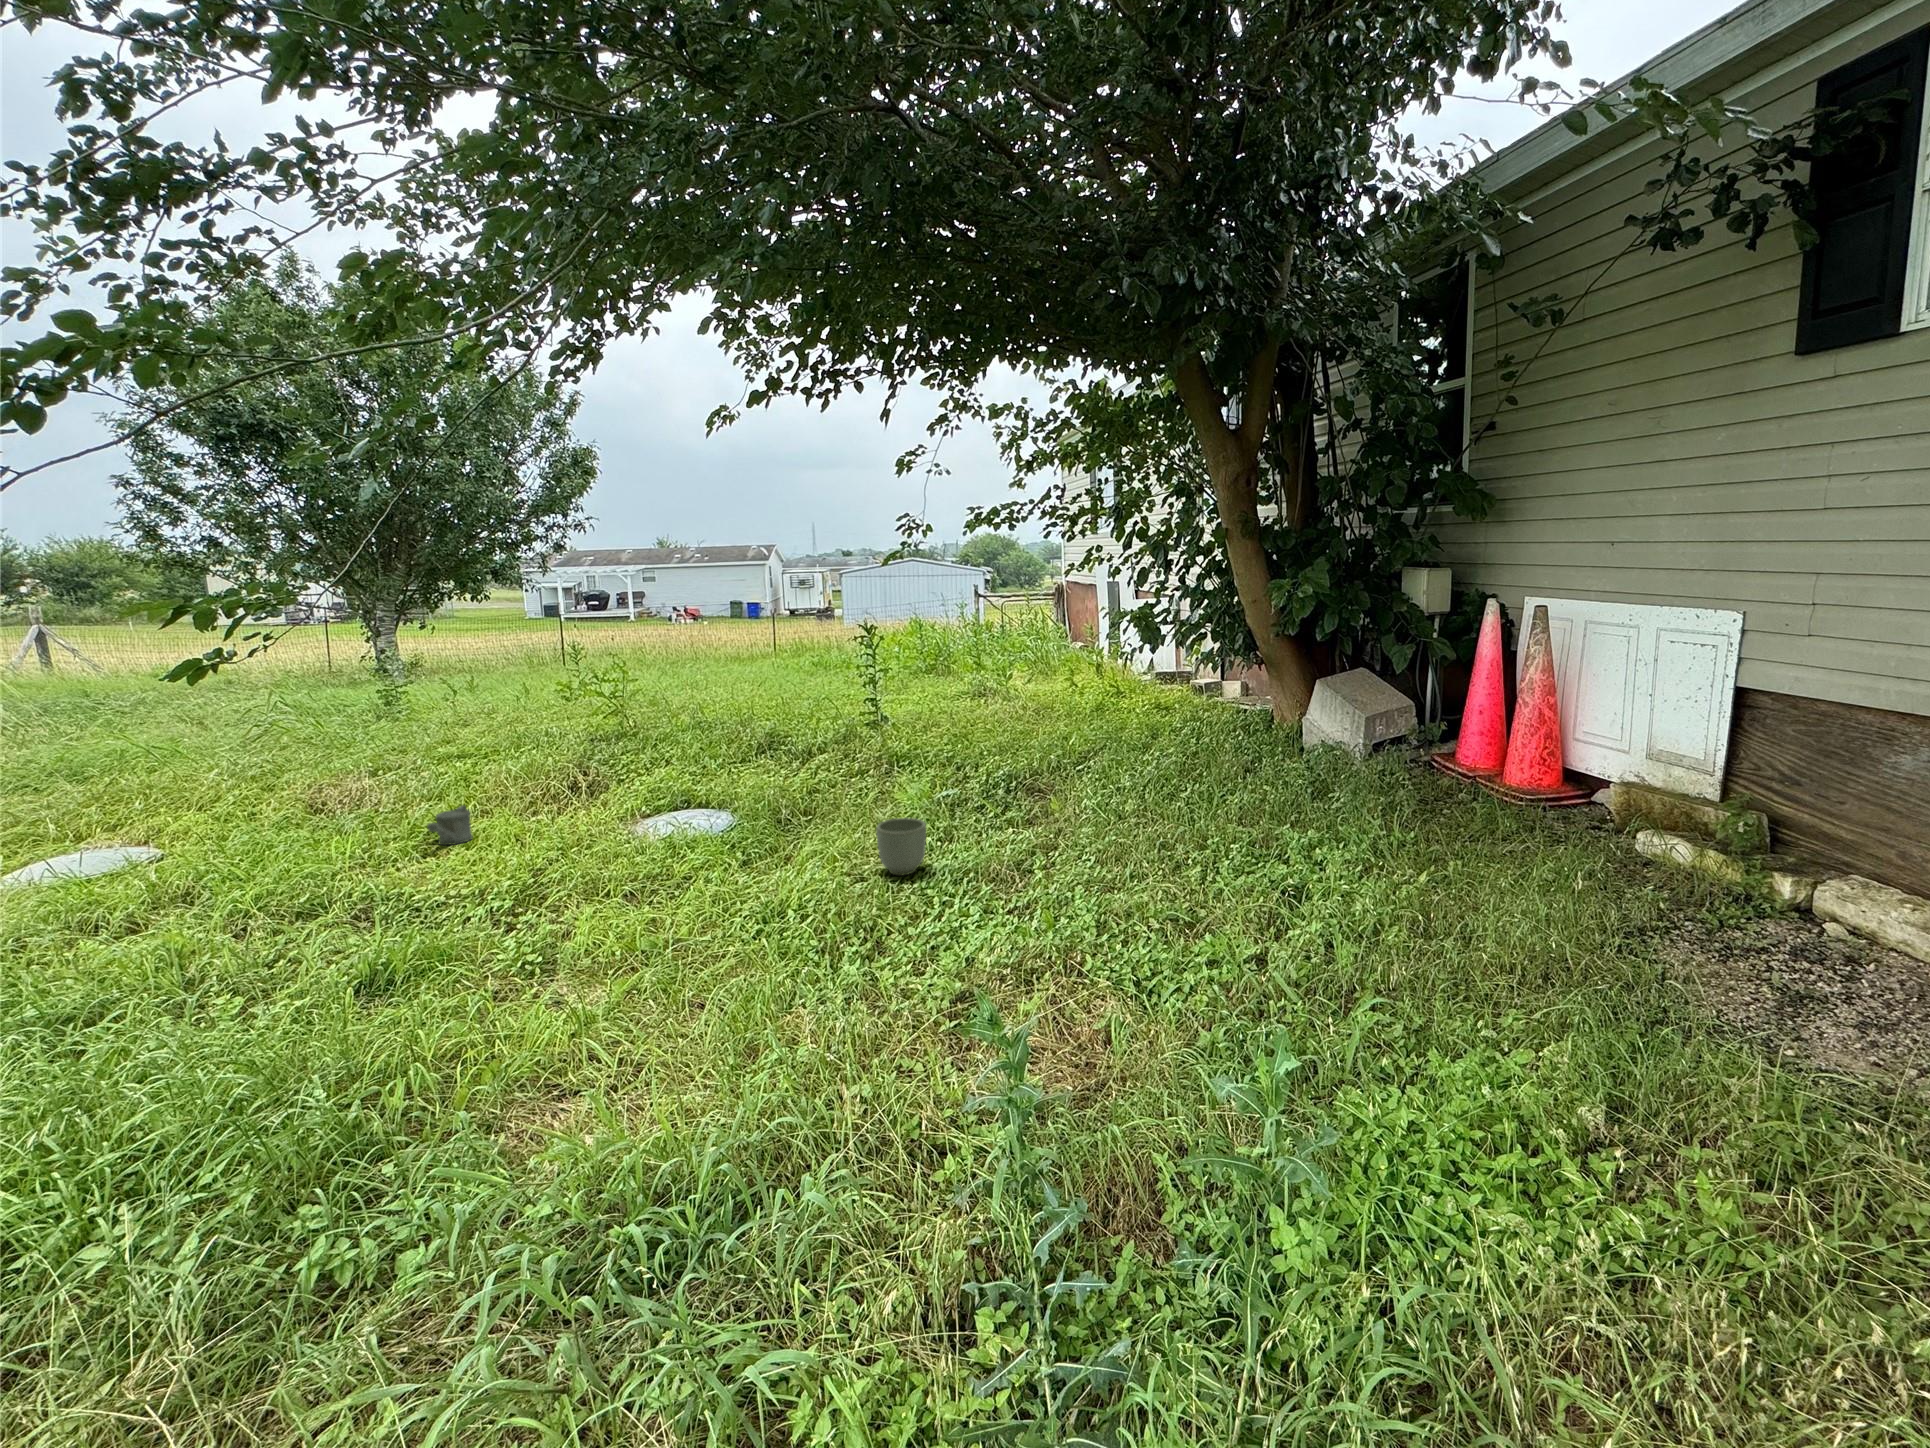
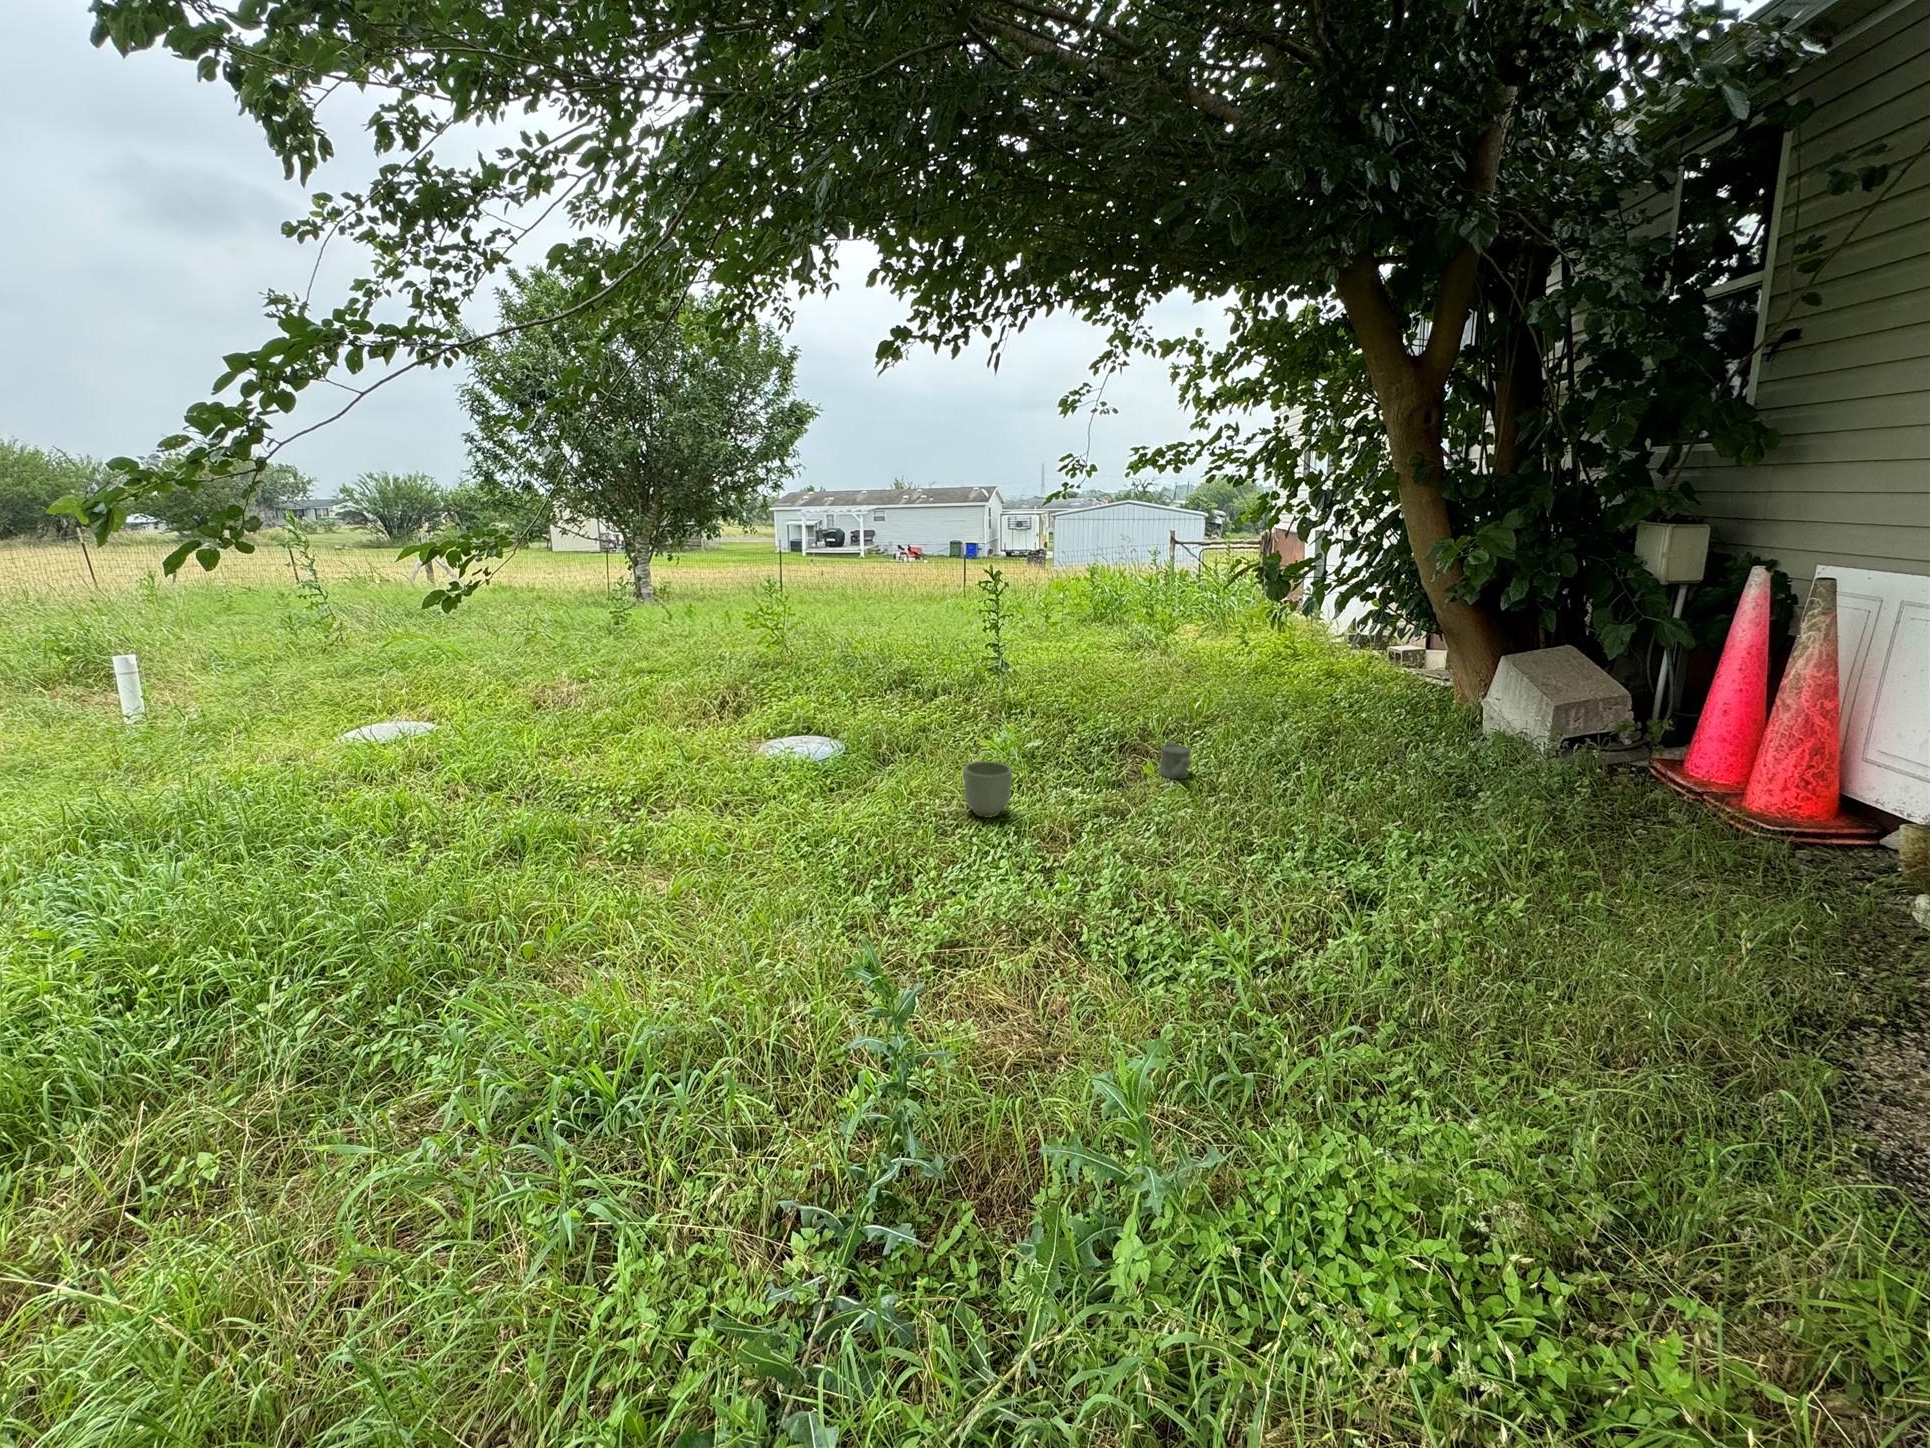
watering can: present [428,805,473,845] -> present [1159,741,1191,779]

